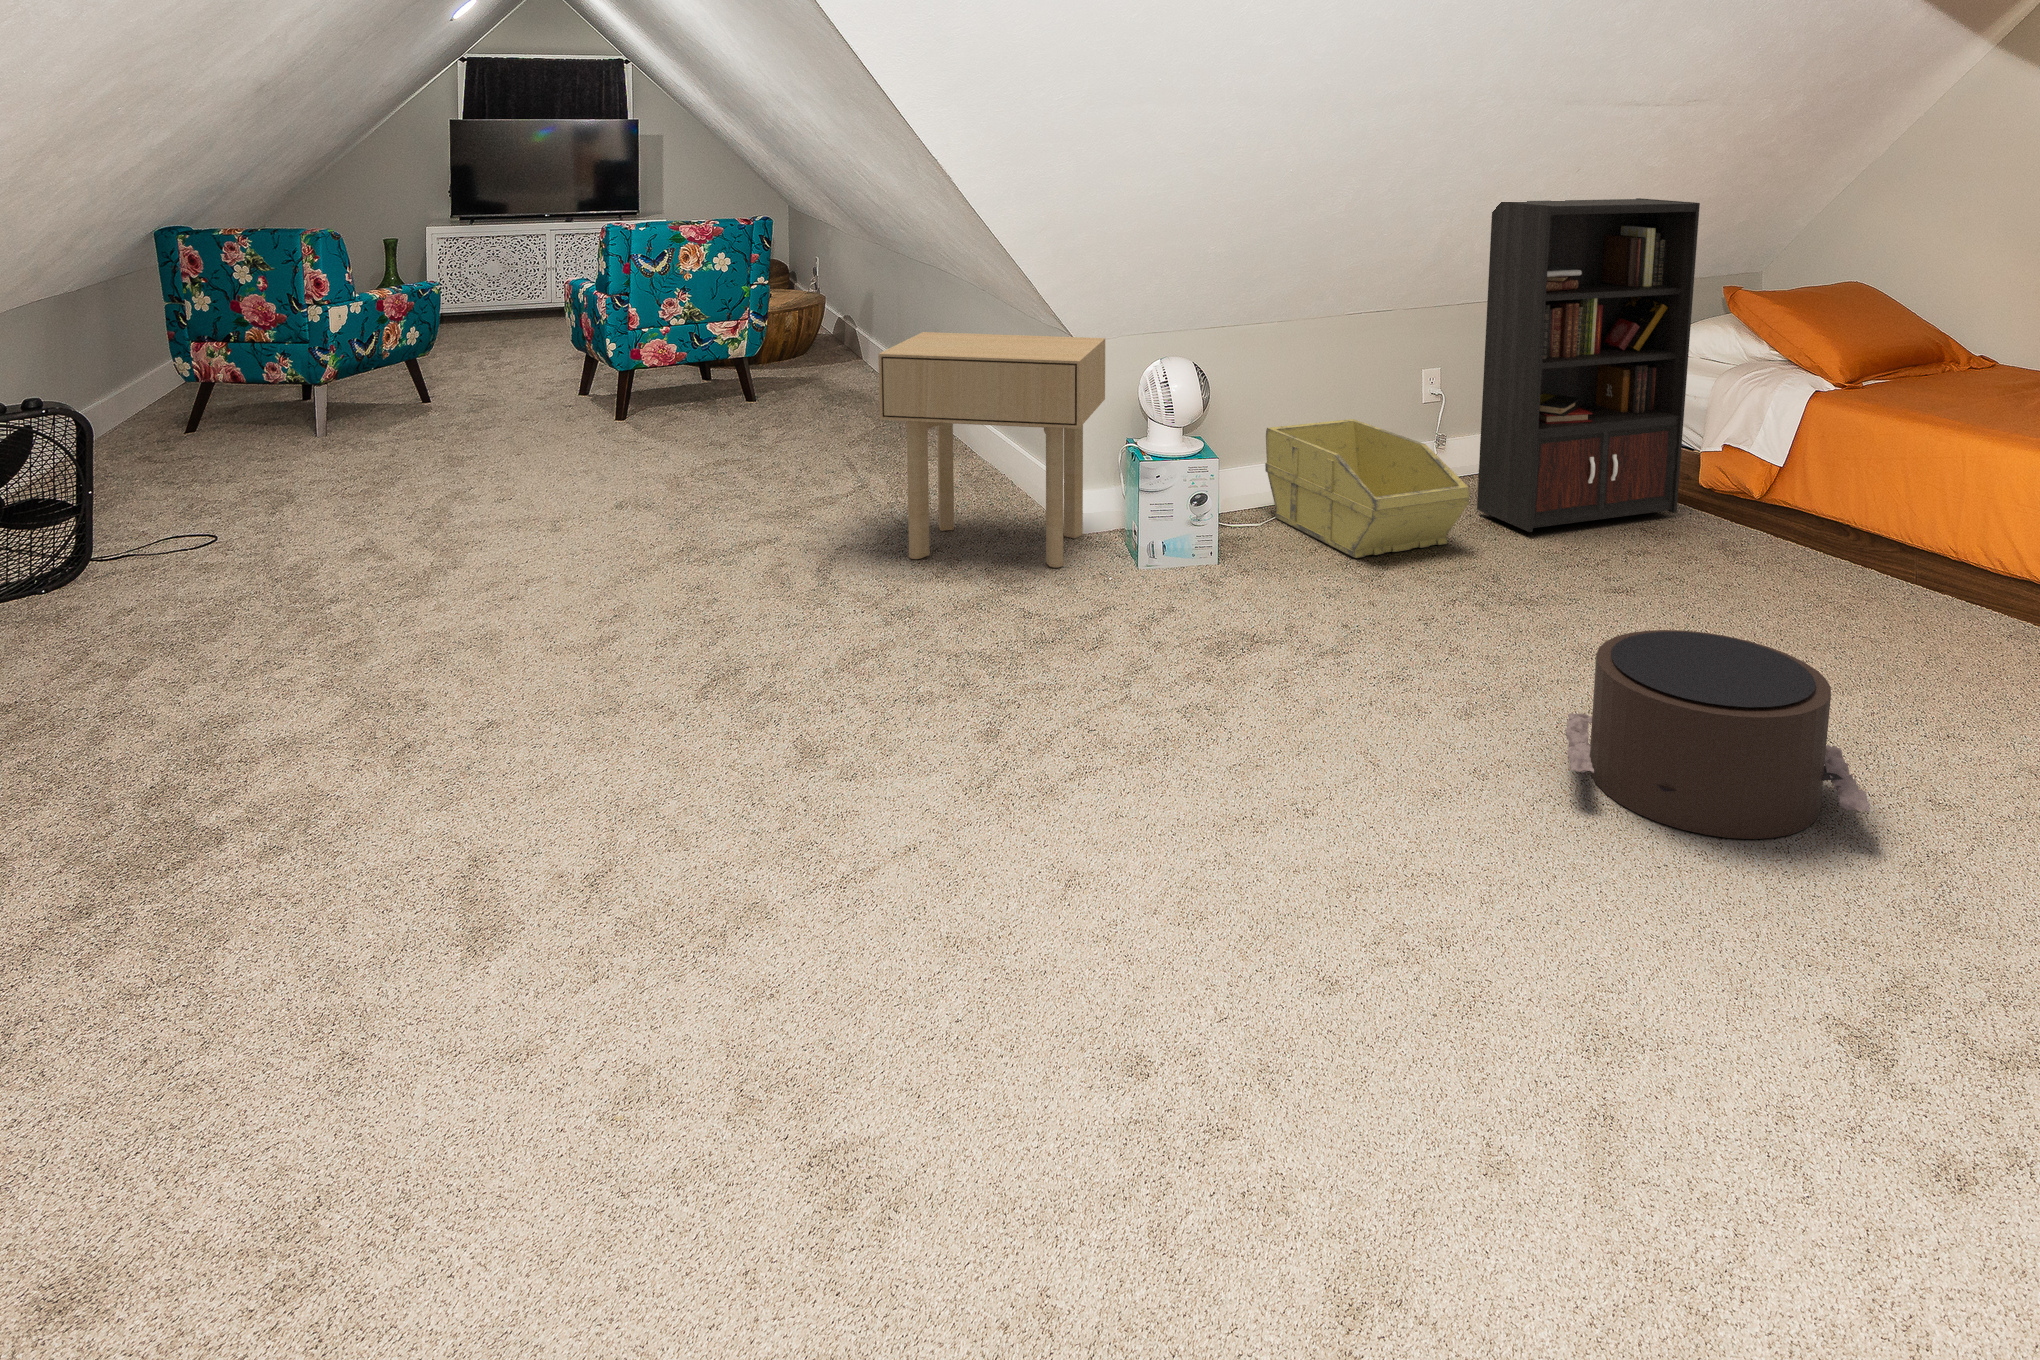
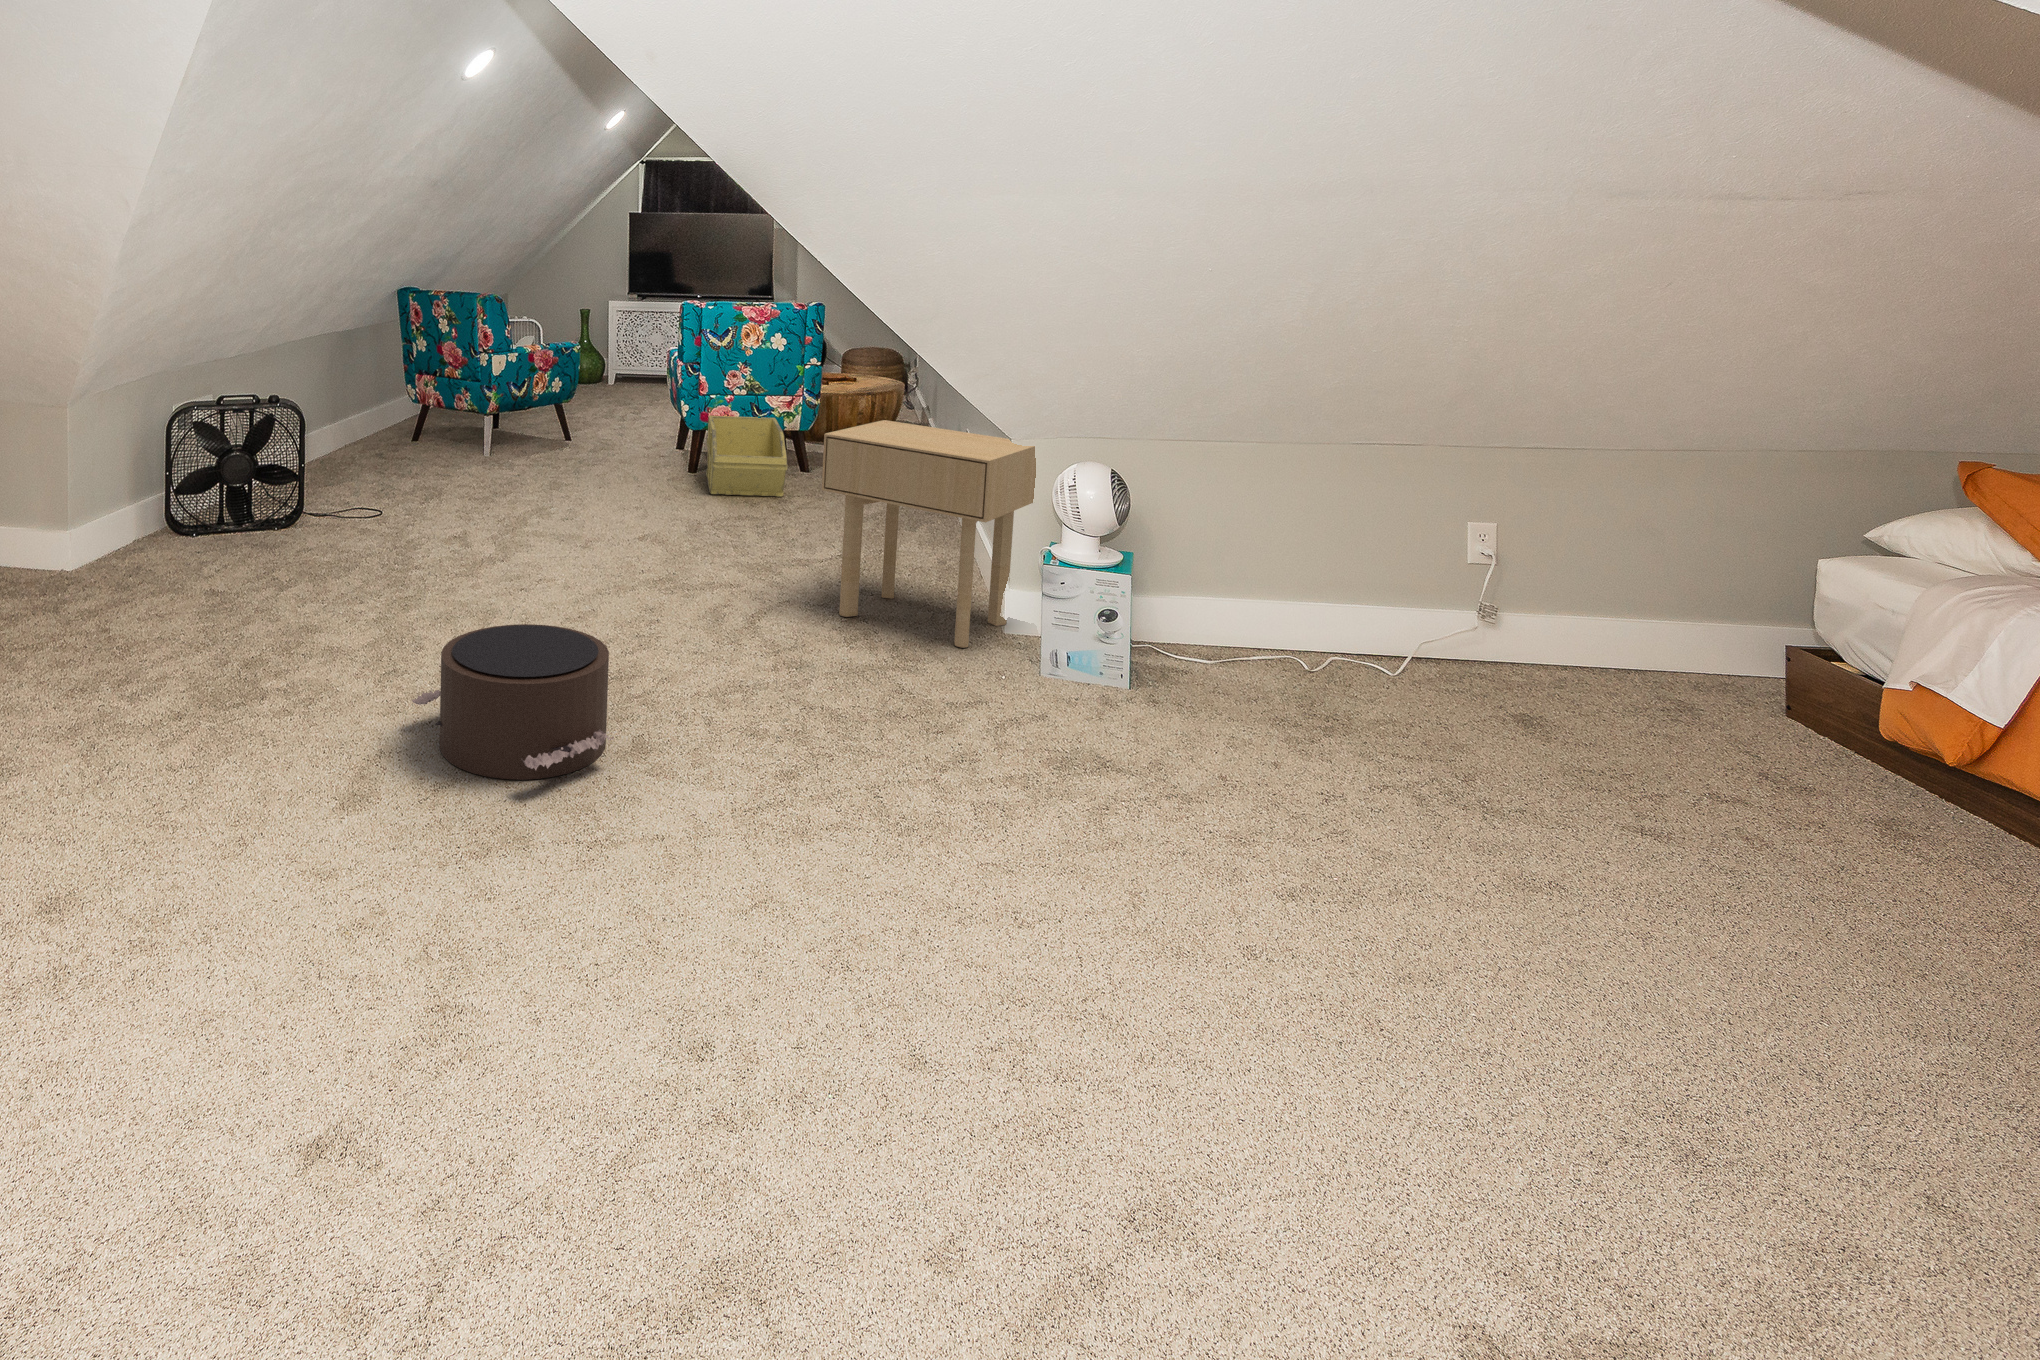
bookcase: present [1477,198,1700,532] -> none [1456,345,1784,732]
storage bin: present [1265,419,1469,558] -> present [706,416,788,497]
pouf: present [1566,630,1870,839] -> present [412,624,614,780]

